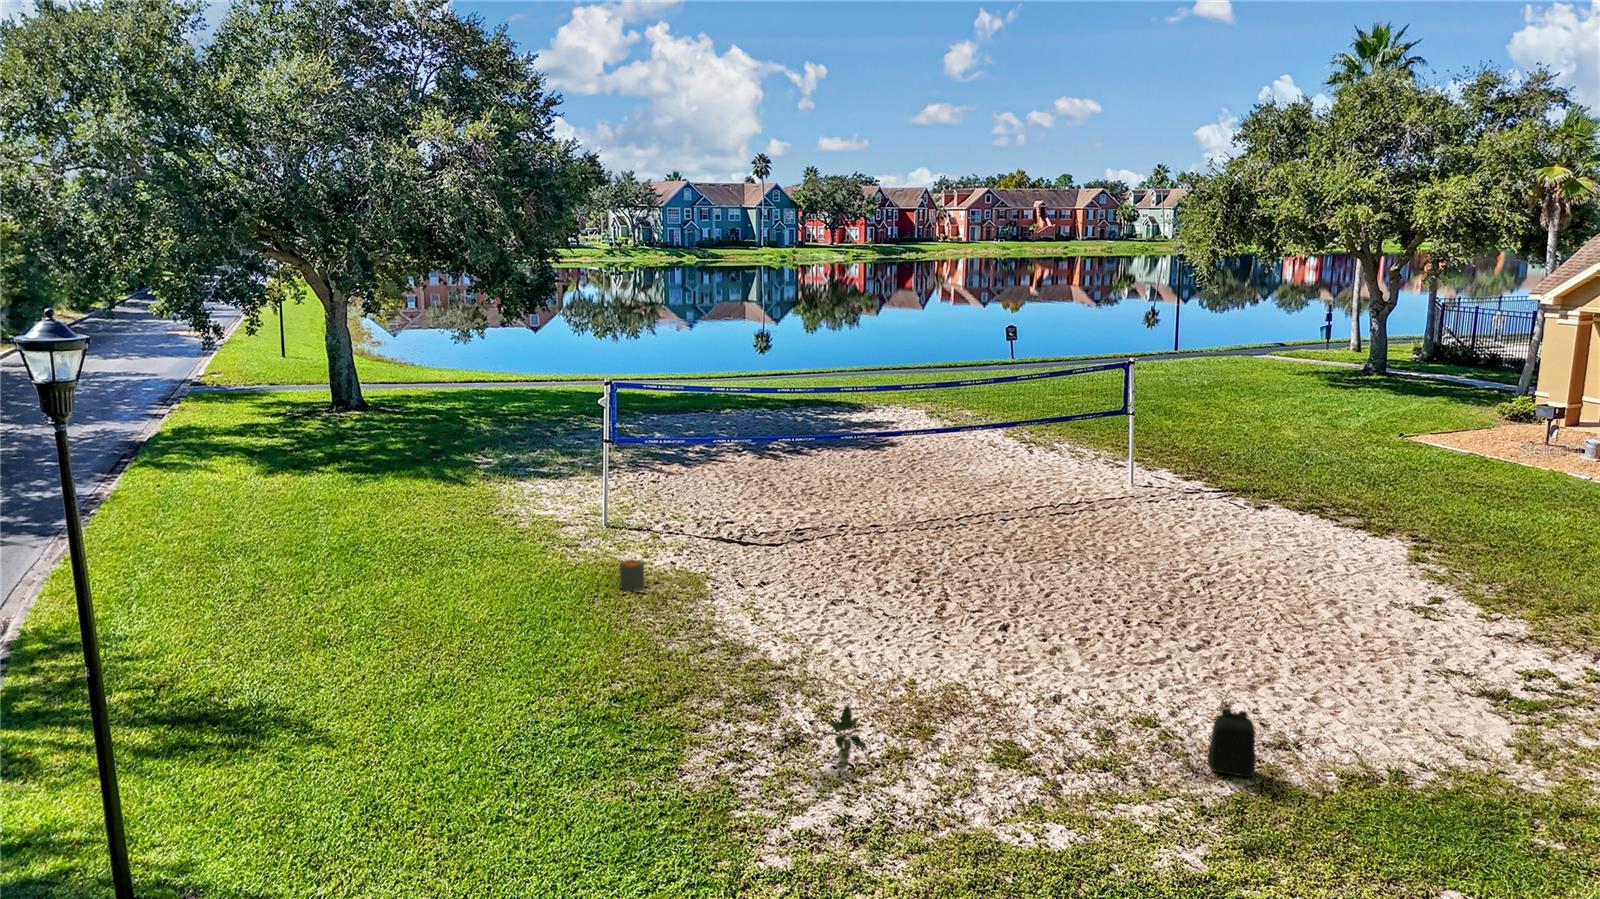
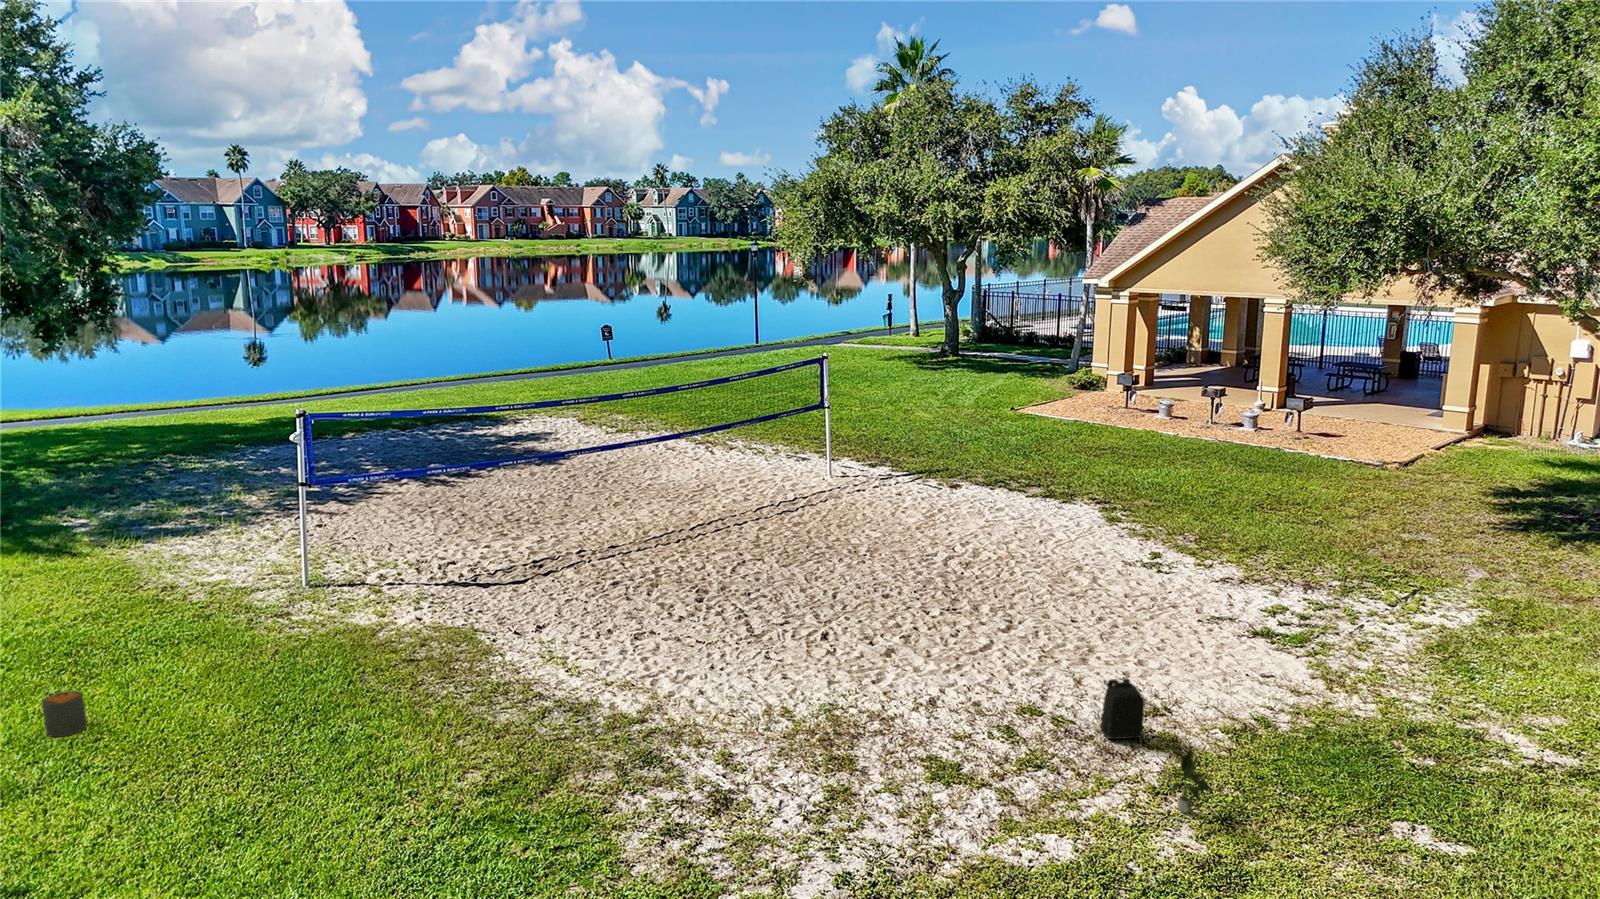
trash can: present [620,559,645,591] -> present [42,688,87,737]
potted plant: present [825,706,867,763] -> present [1171,750,1211,813]

